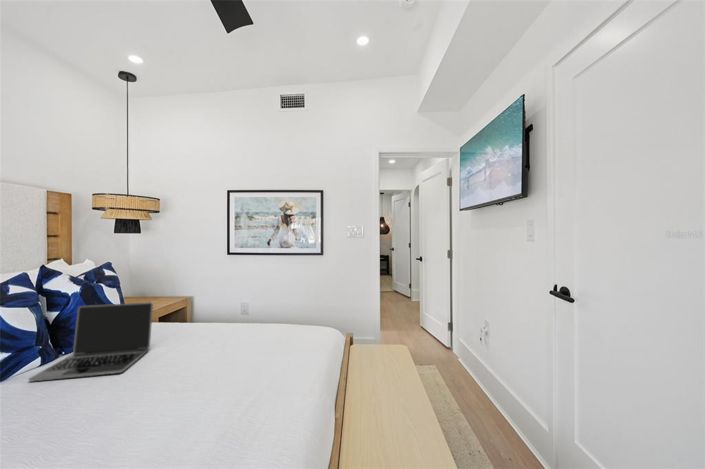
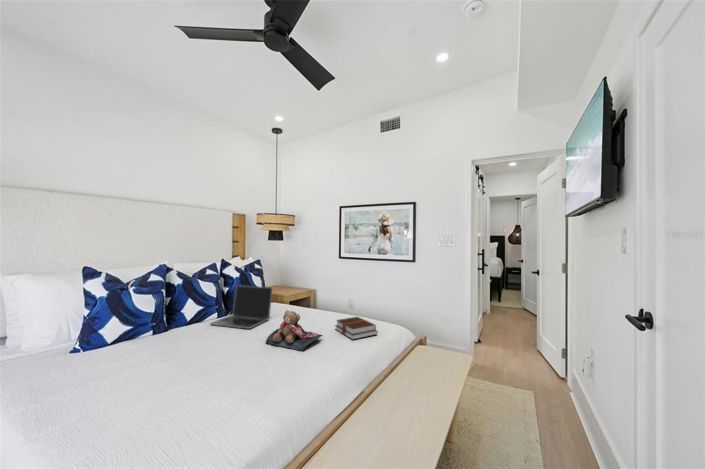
hardback book: none [259,325,316,356] -> present [335,317,377,340]
teddy bear: none [166,333,253,392] -> present [266,310,322,351]

